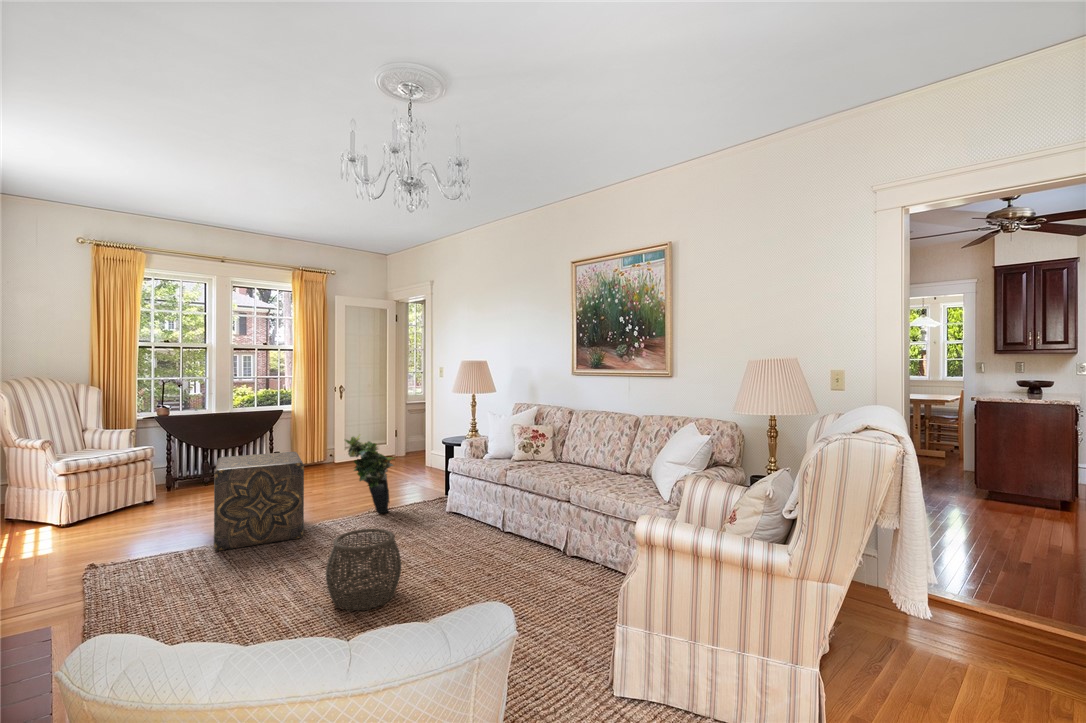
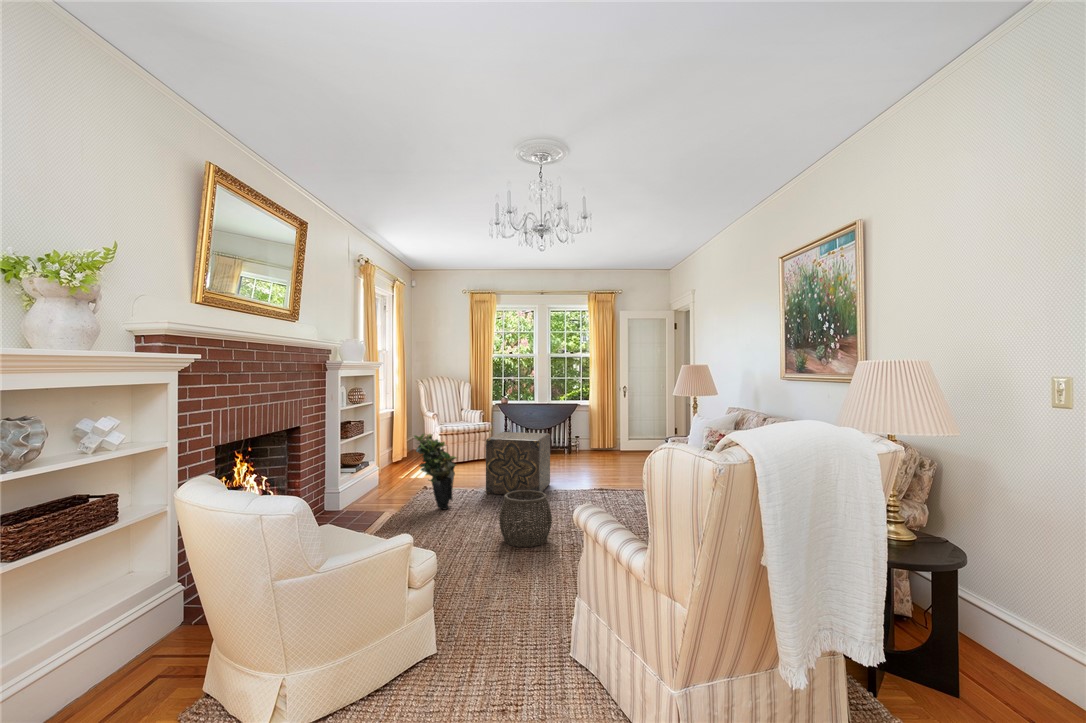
potted plant: present [345,436,394,513] -> present [414,433,456,510]

